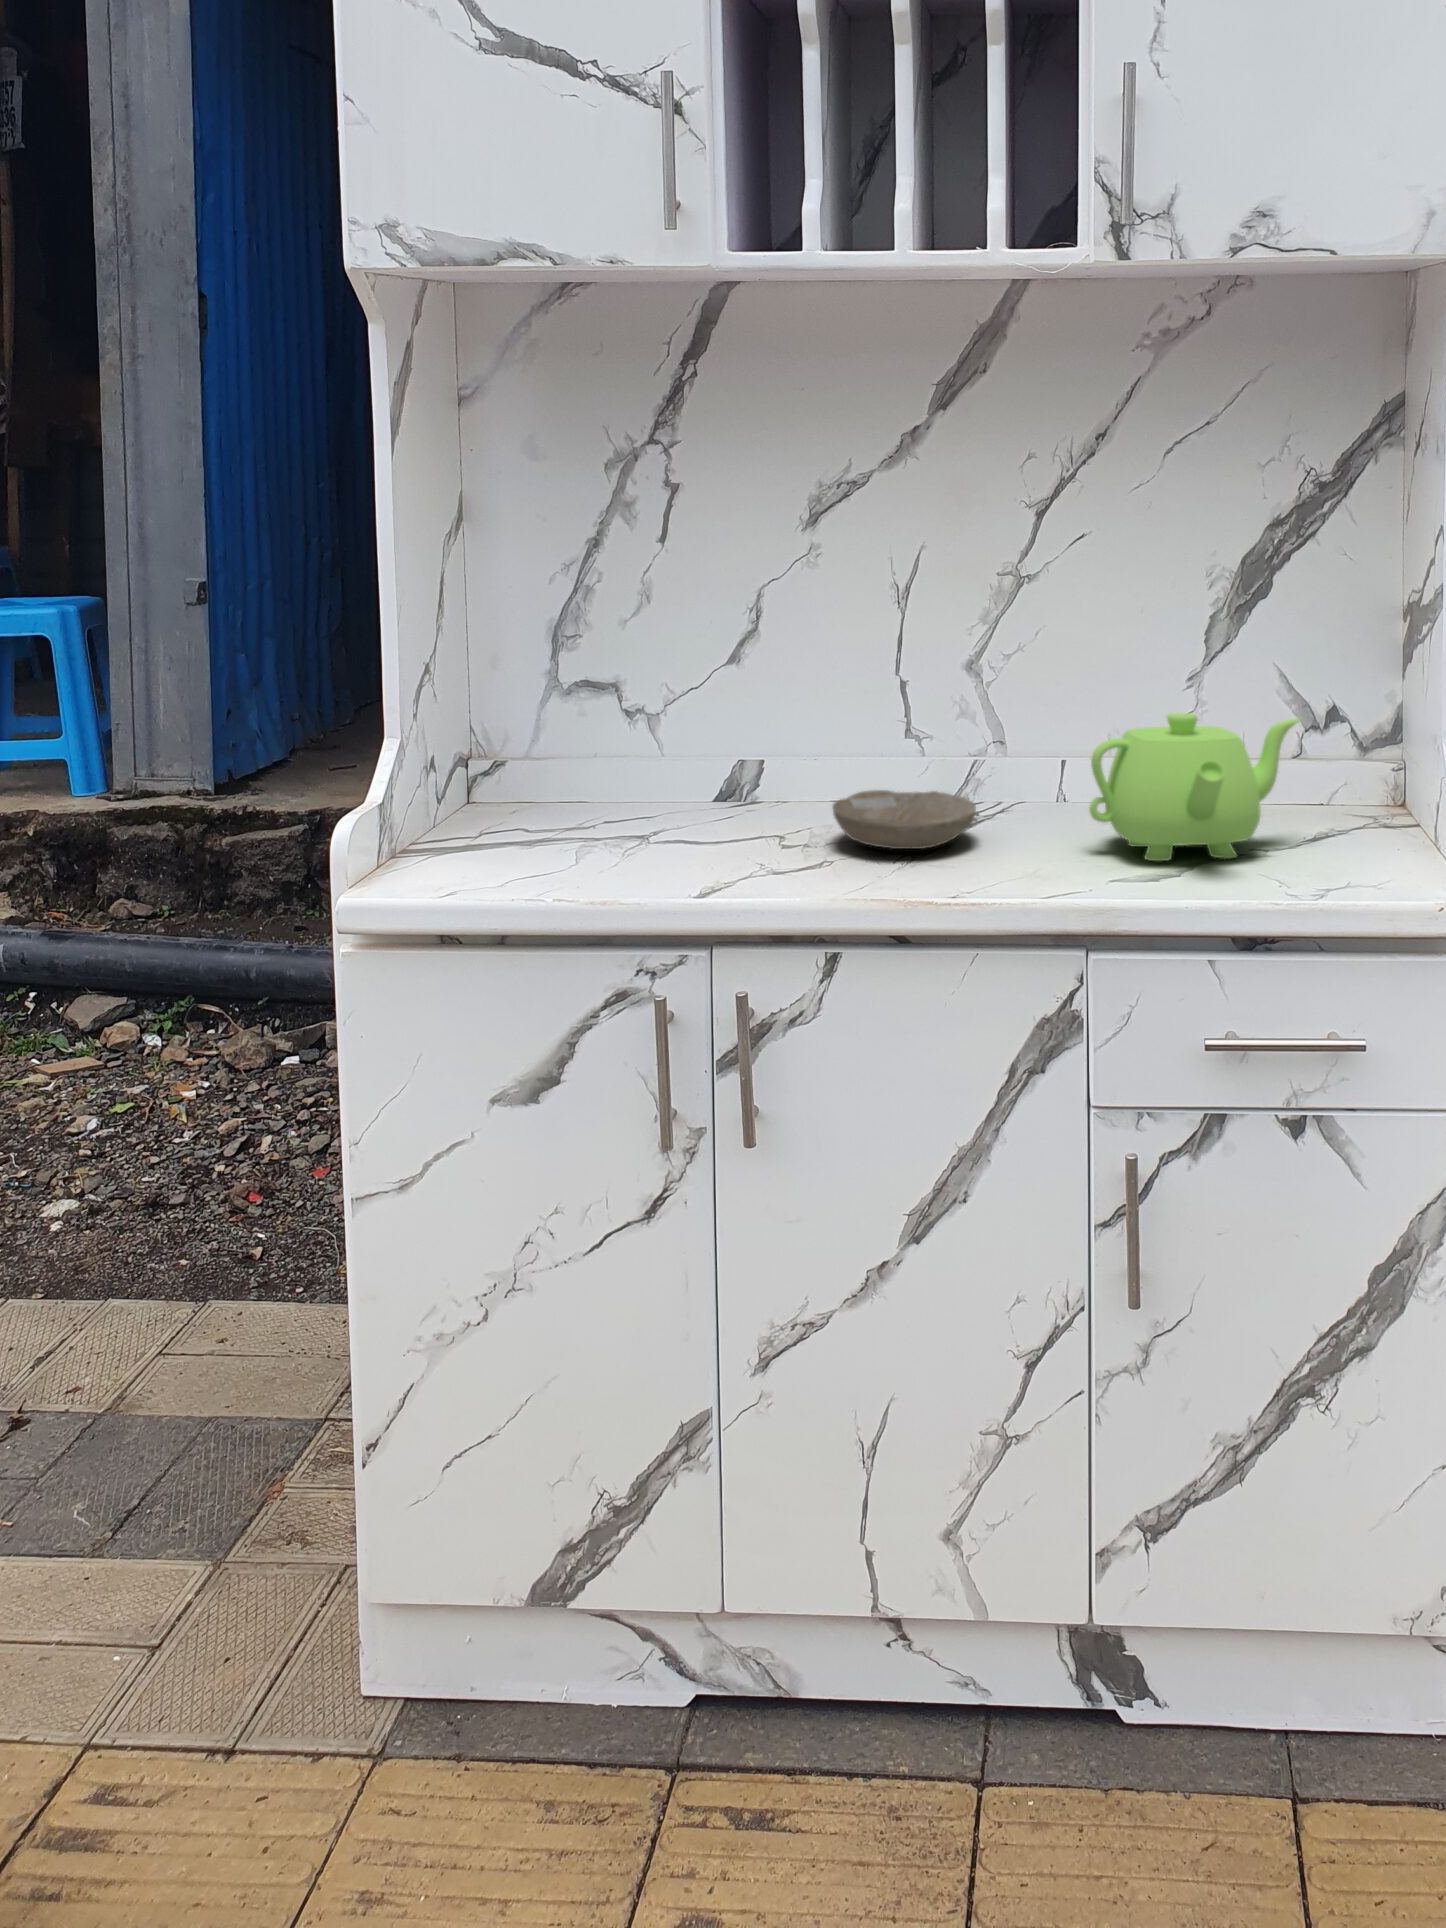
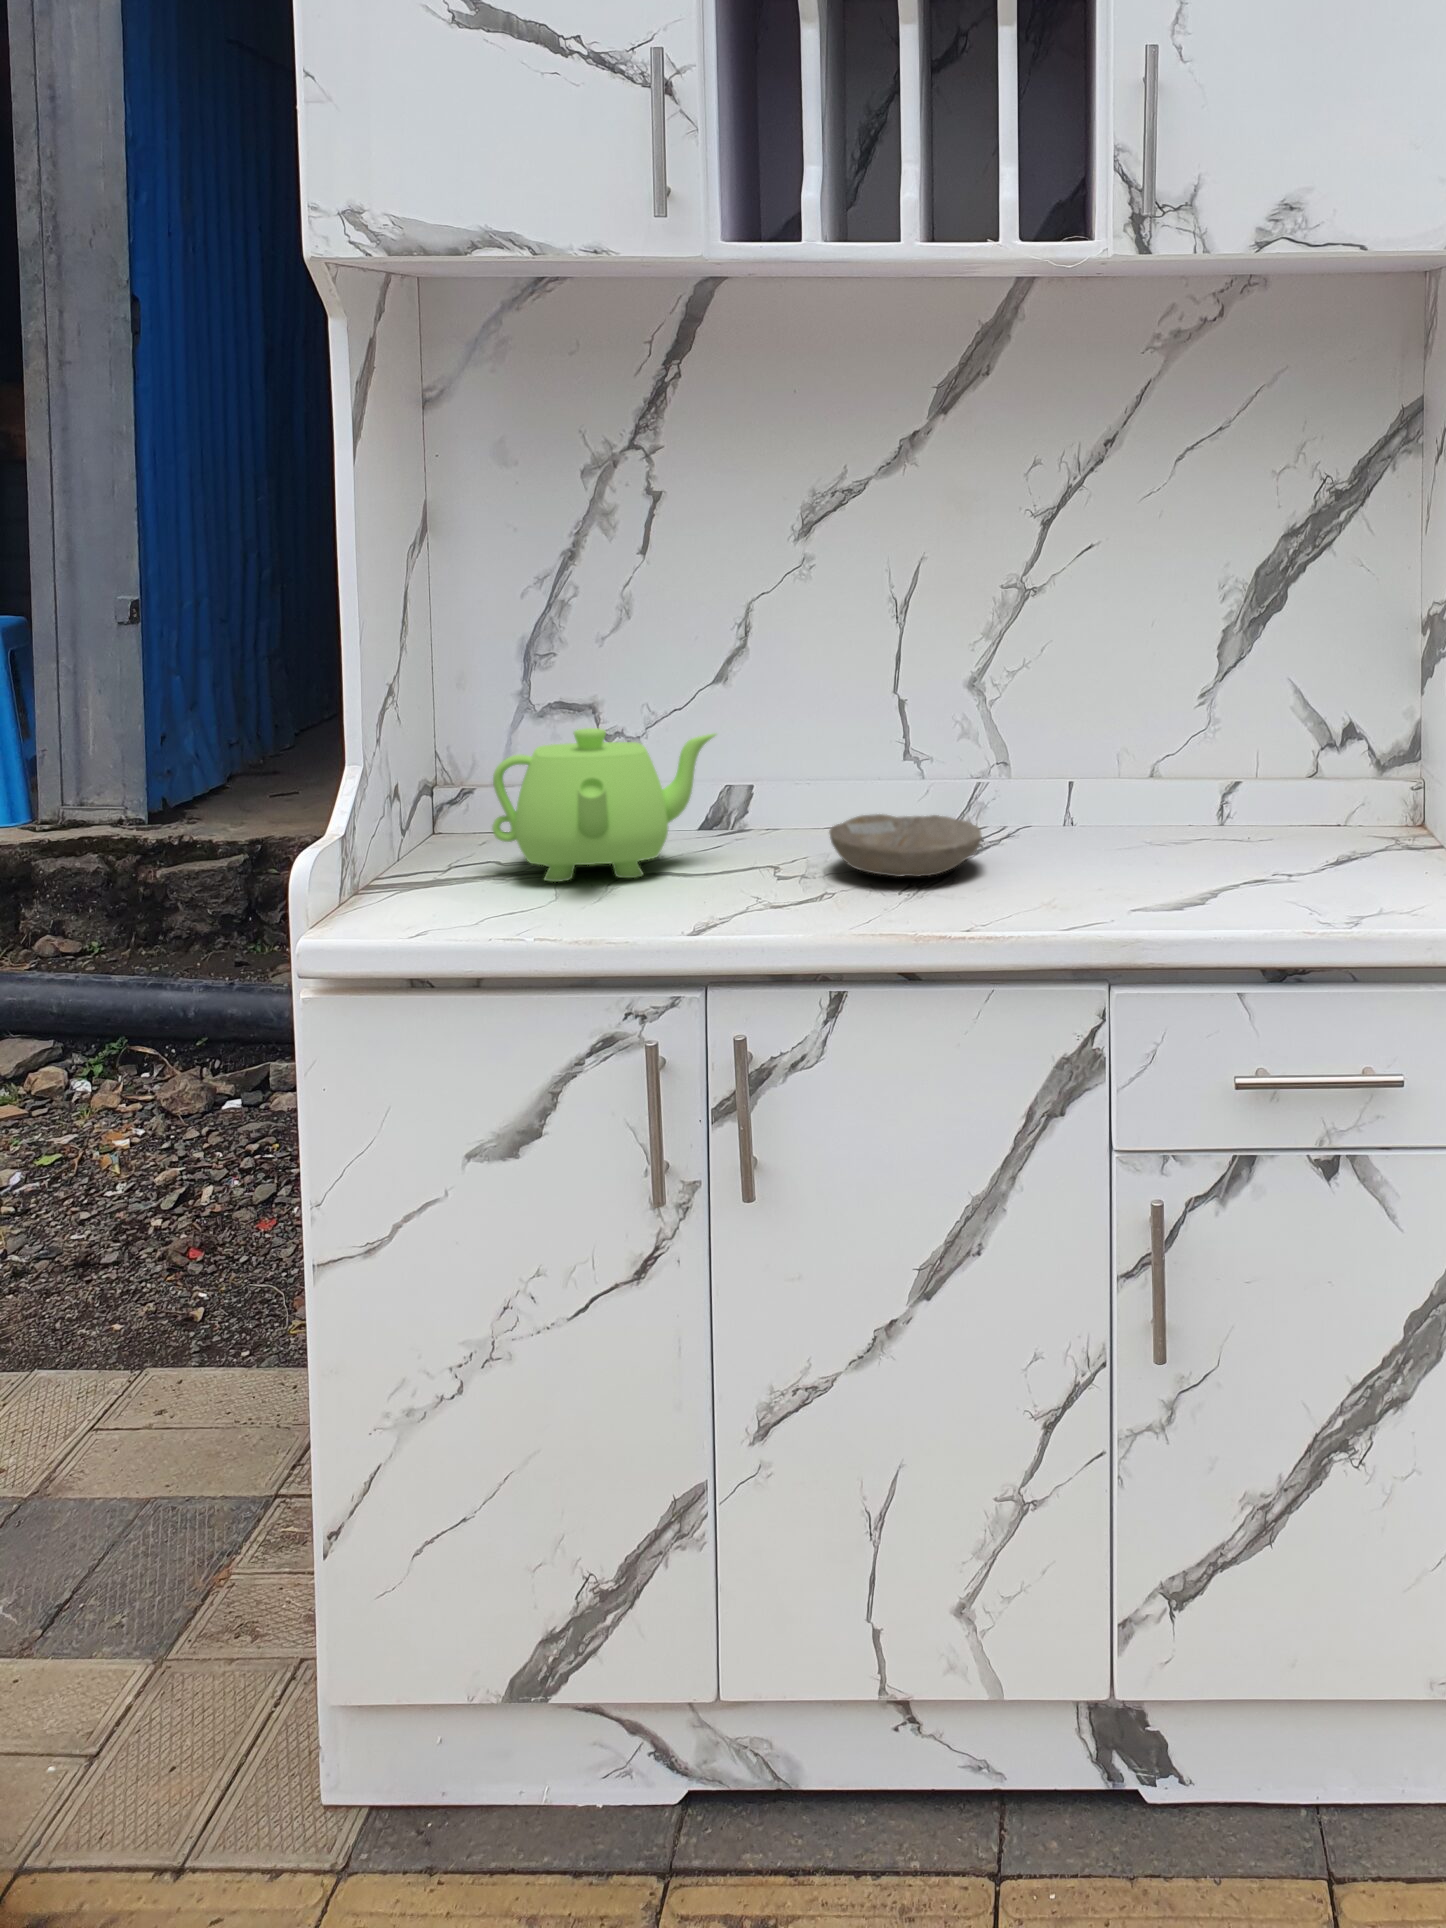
teapot: present [1090,713,1300,861] -> present [492,728,716,882]

